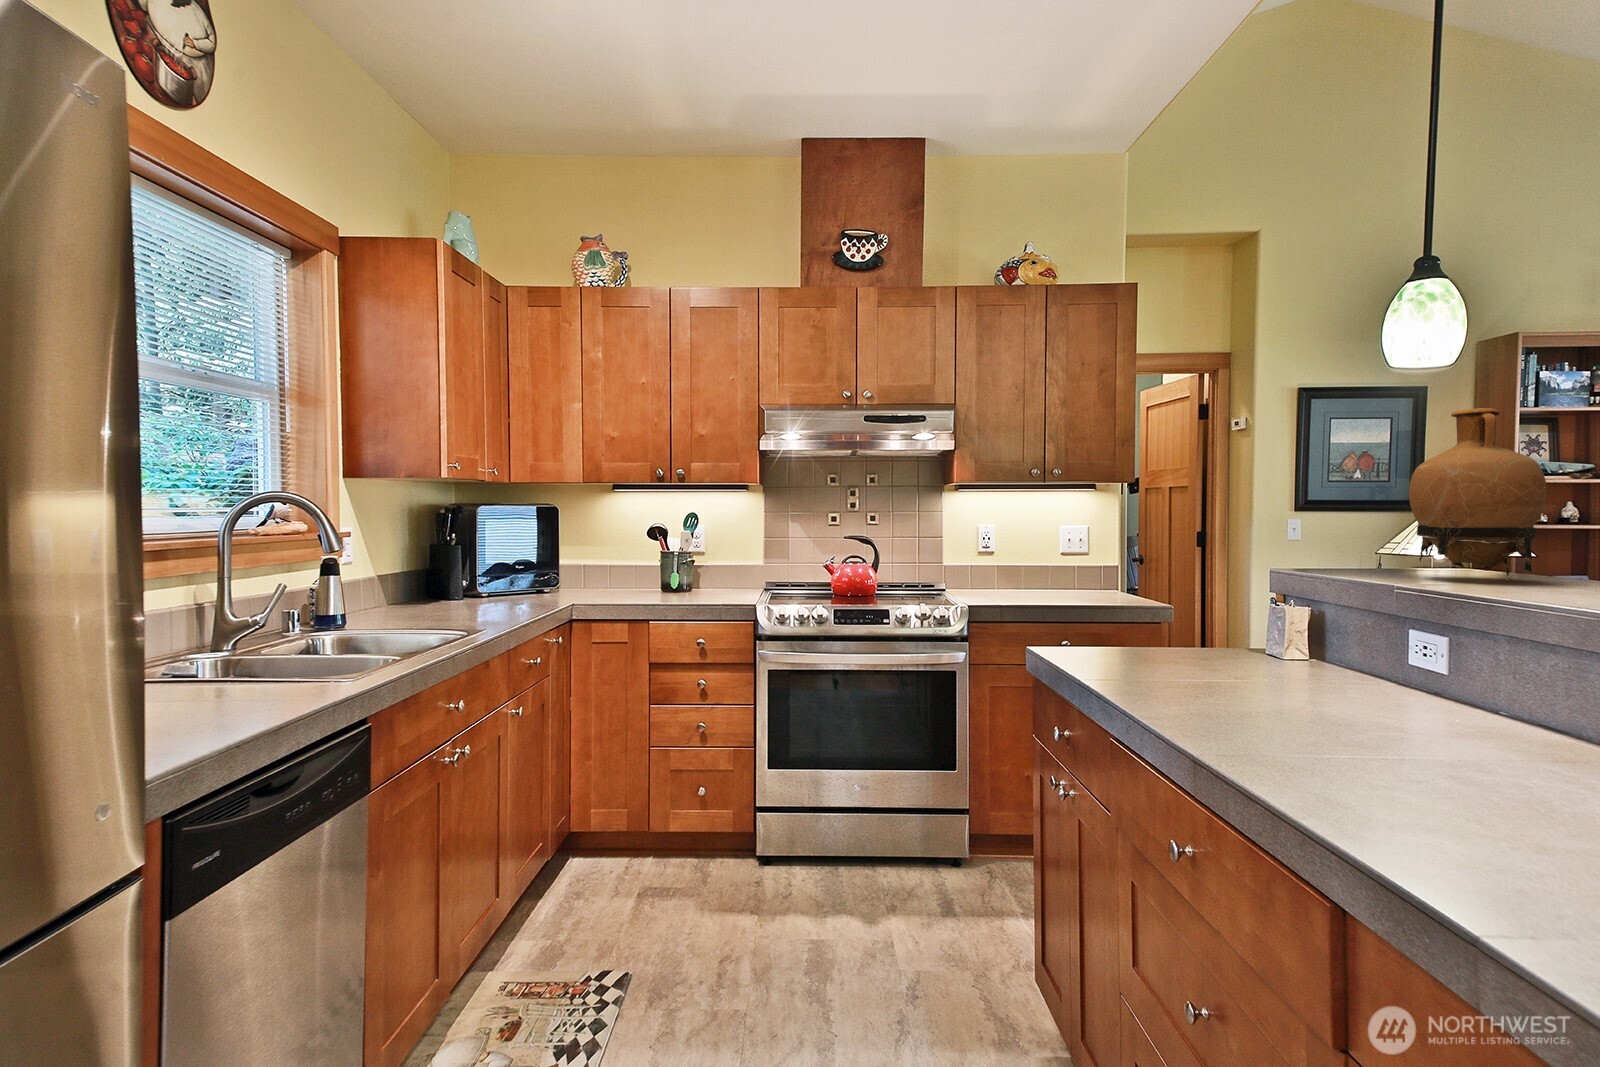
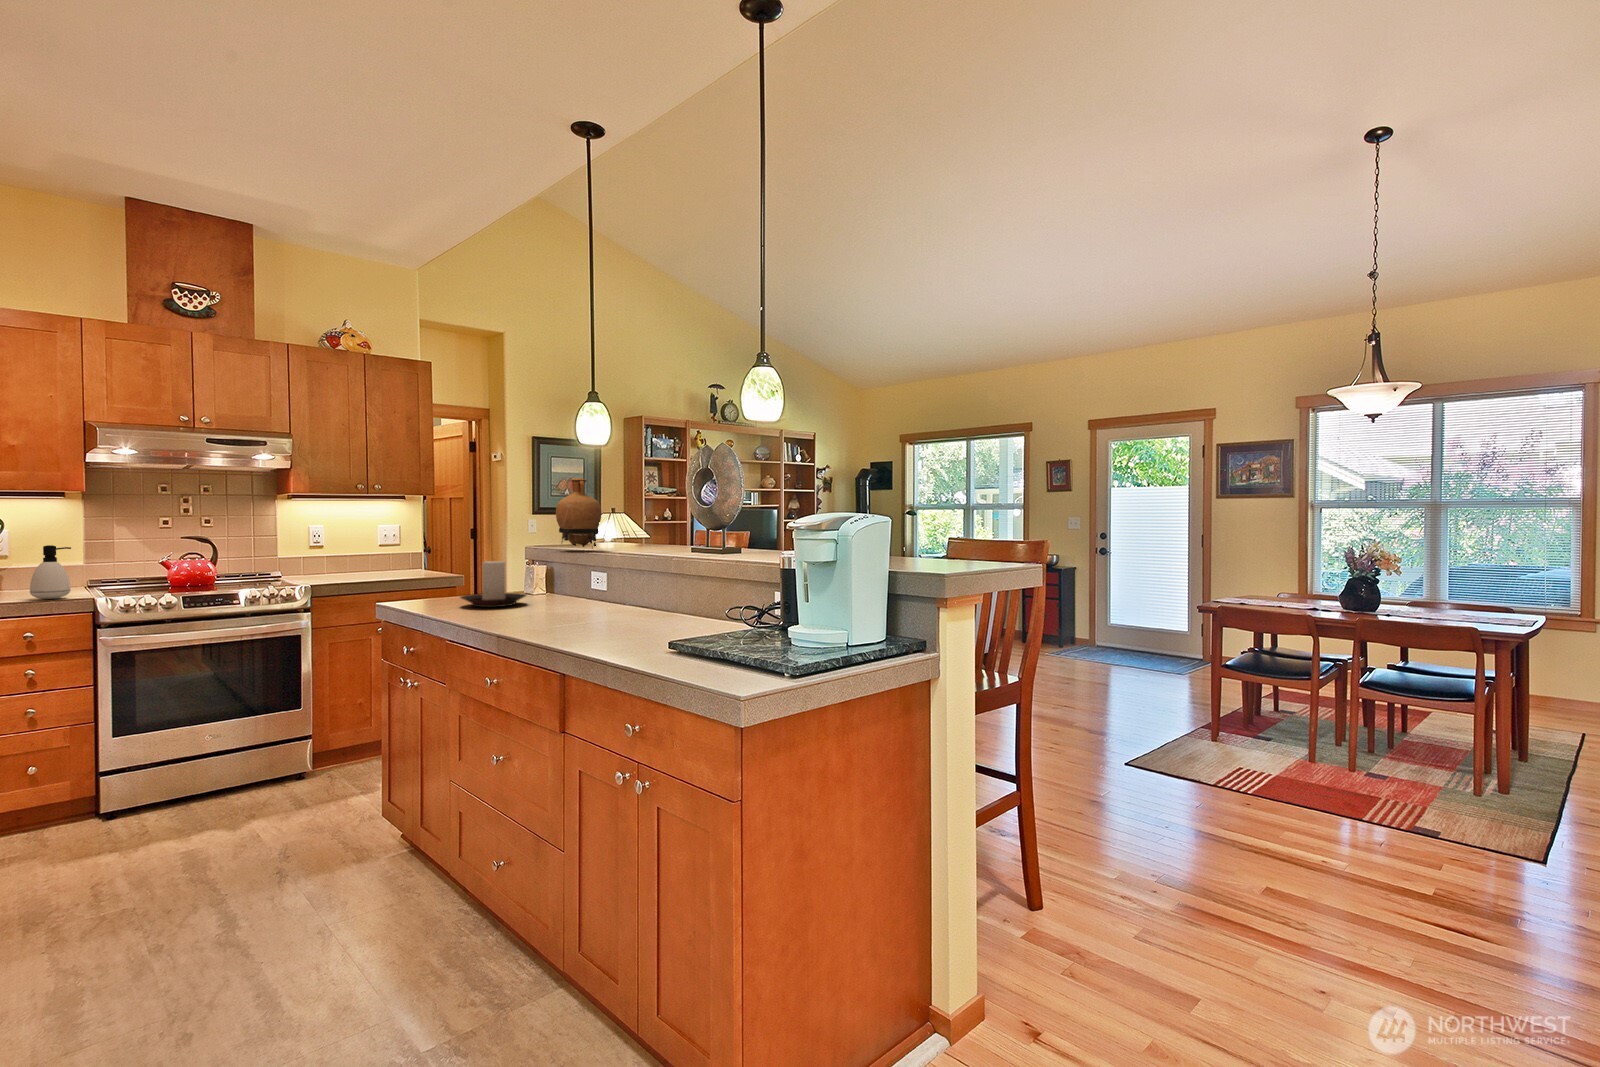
soap dispenser: none [703,542,736,602] -> present [30,545,71,599]
candle holder: none [1191,593,1367,714] -> present [461,561,526,607]

